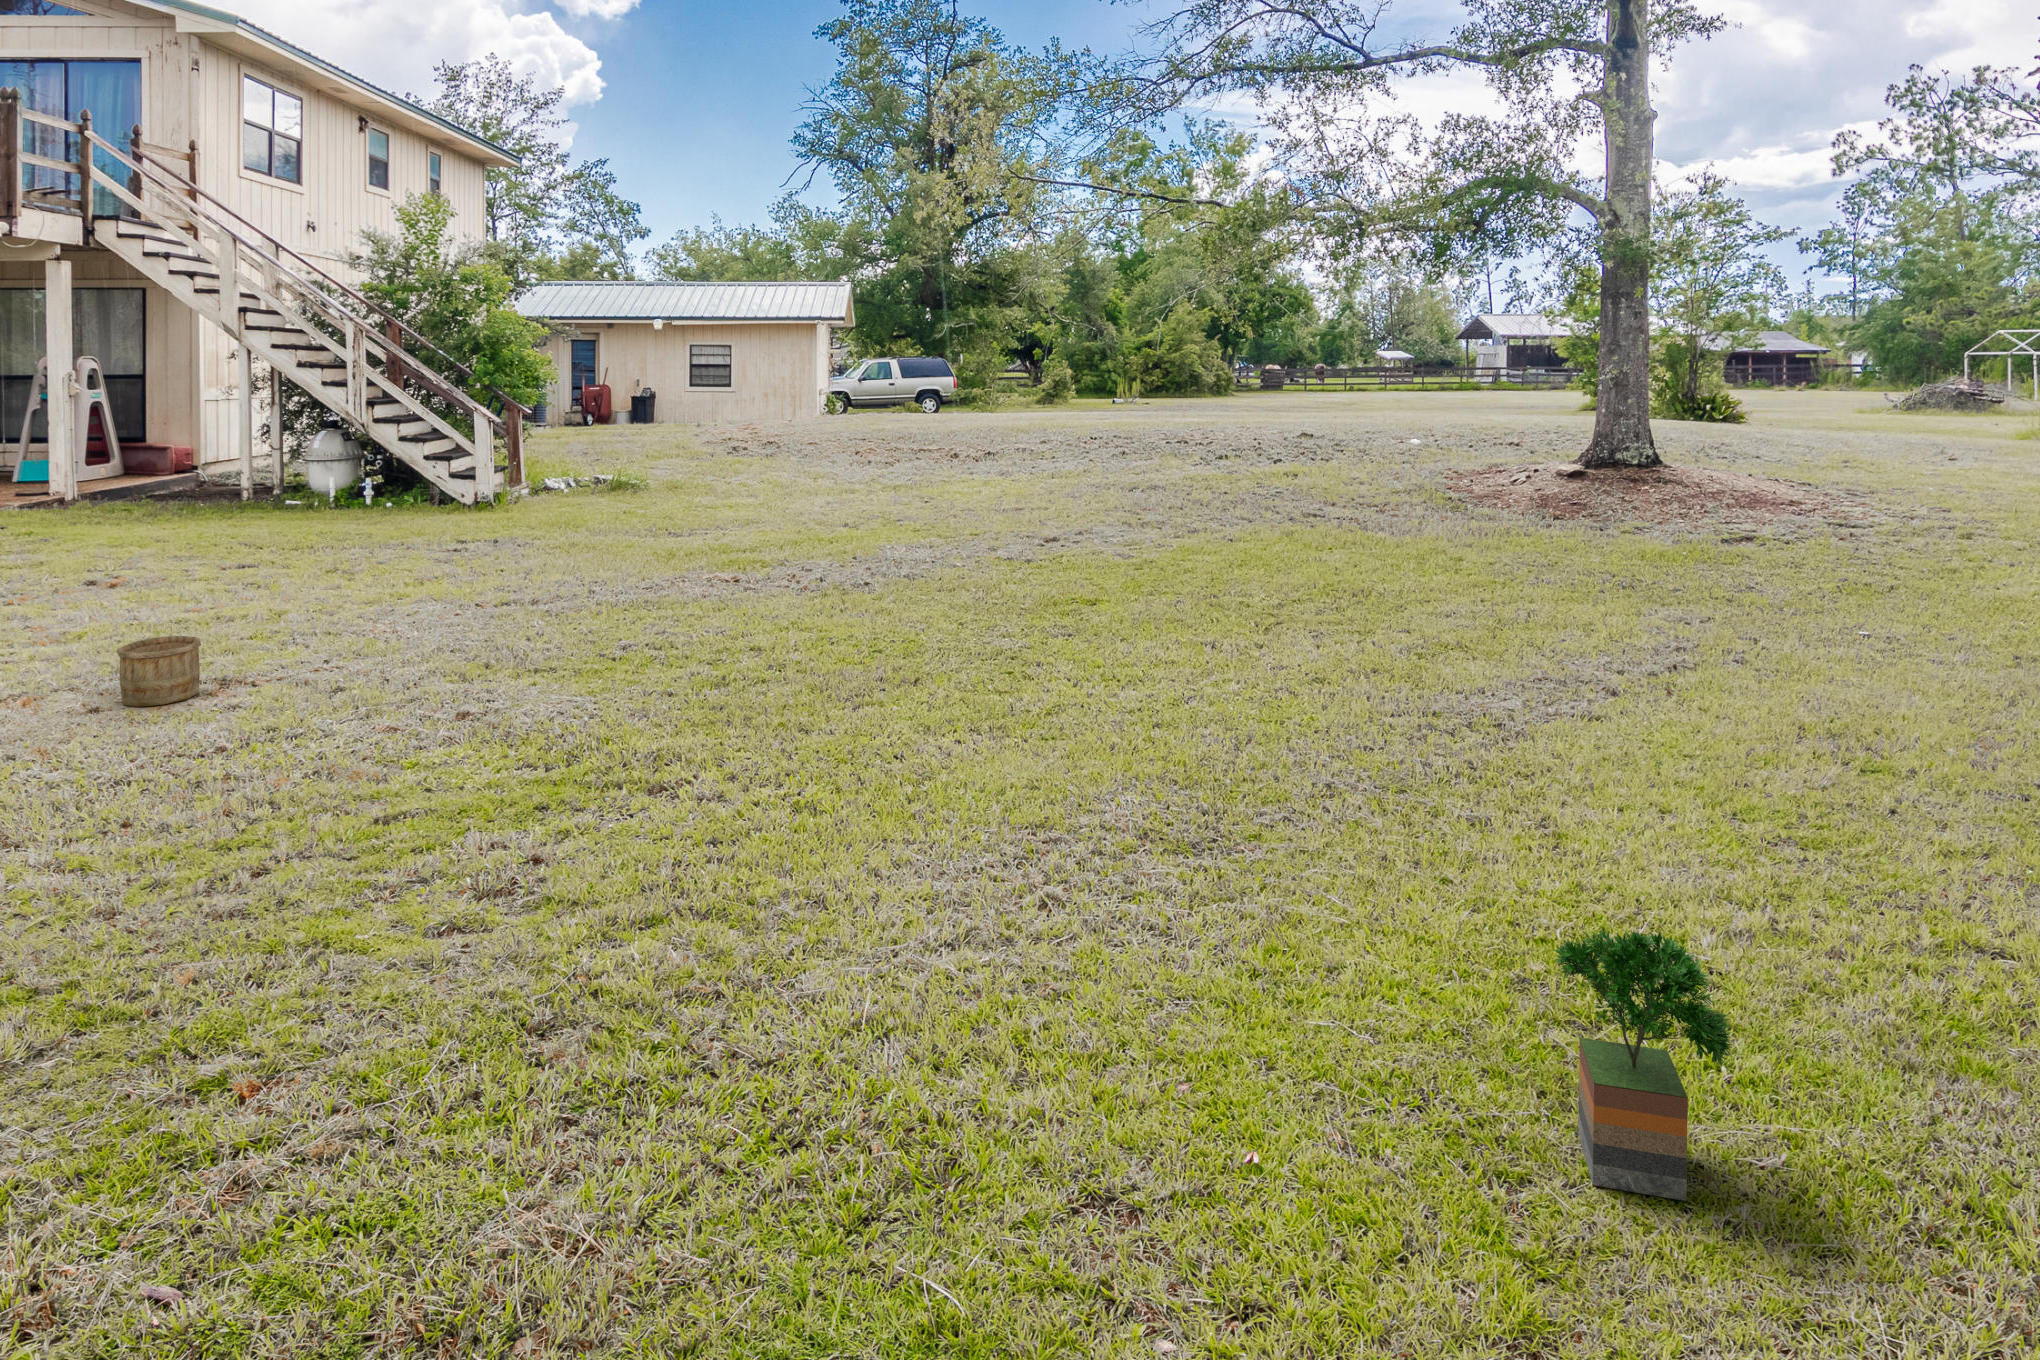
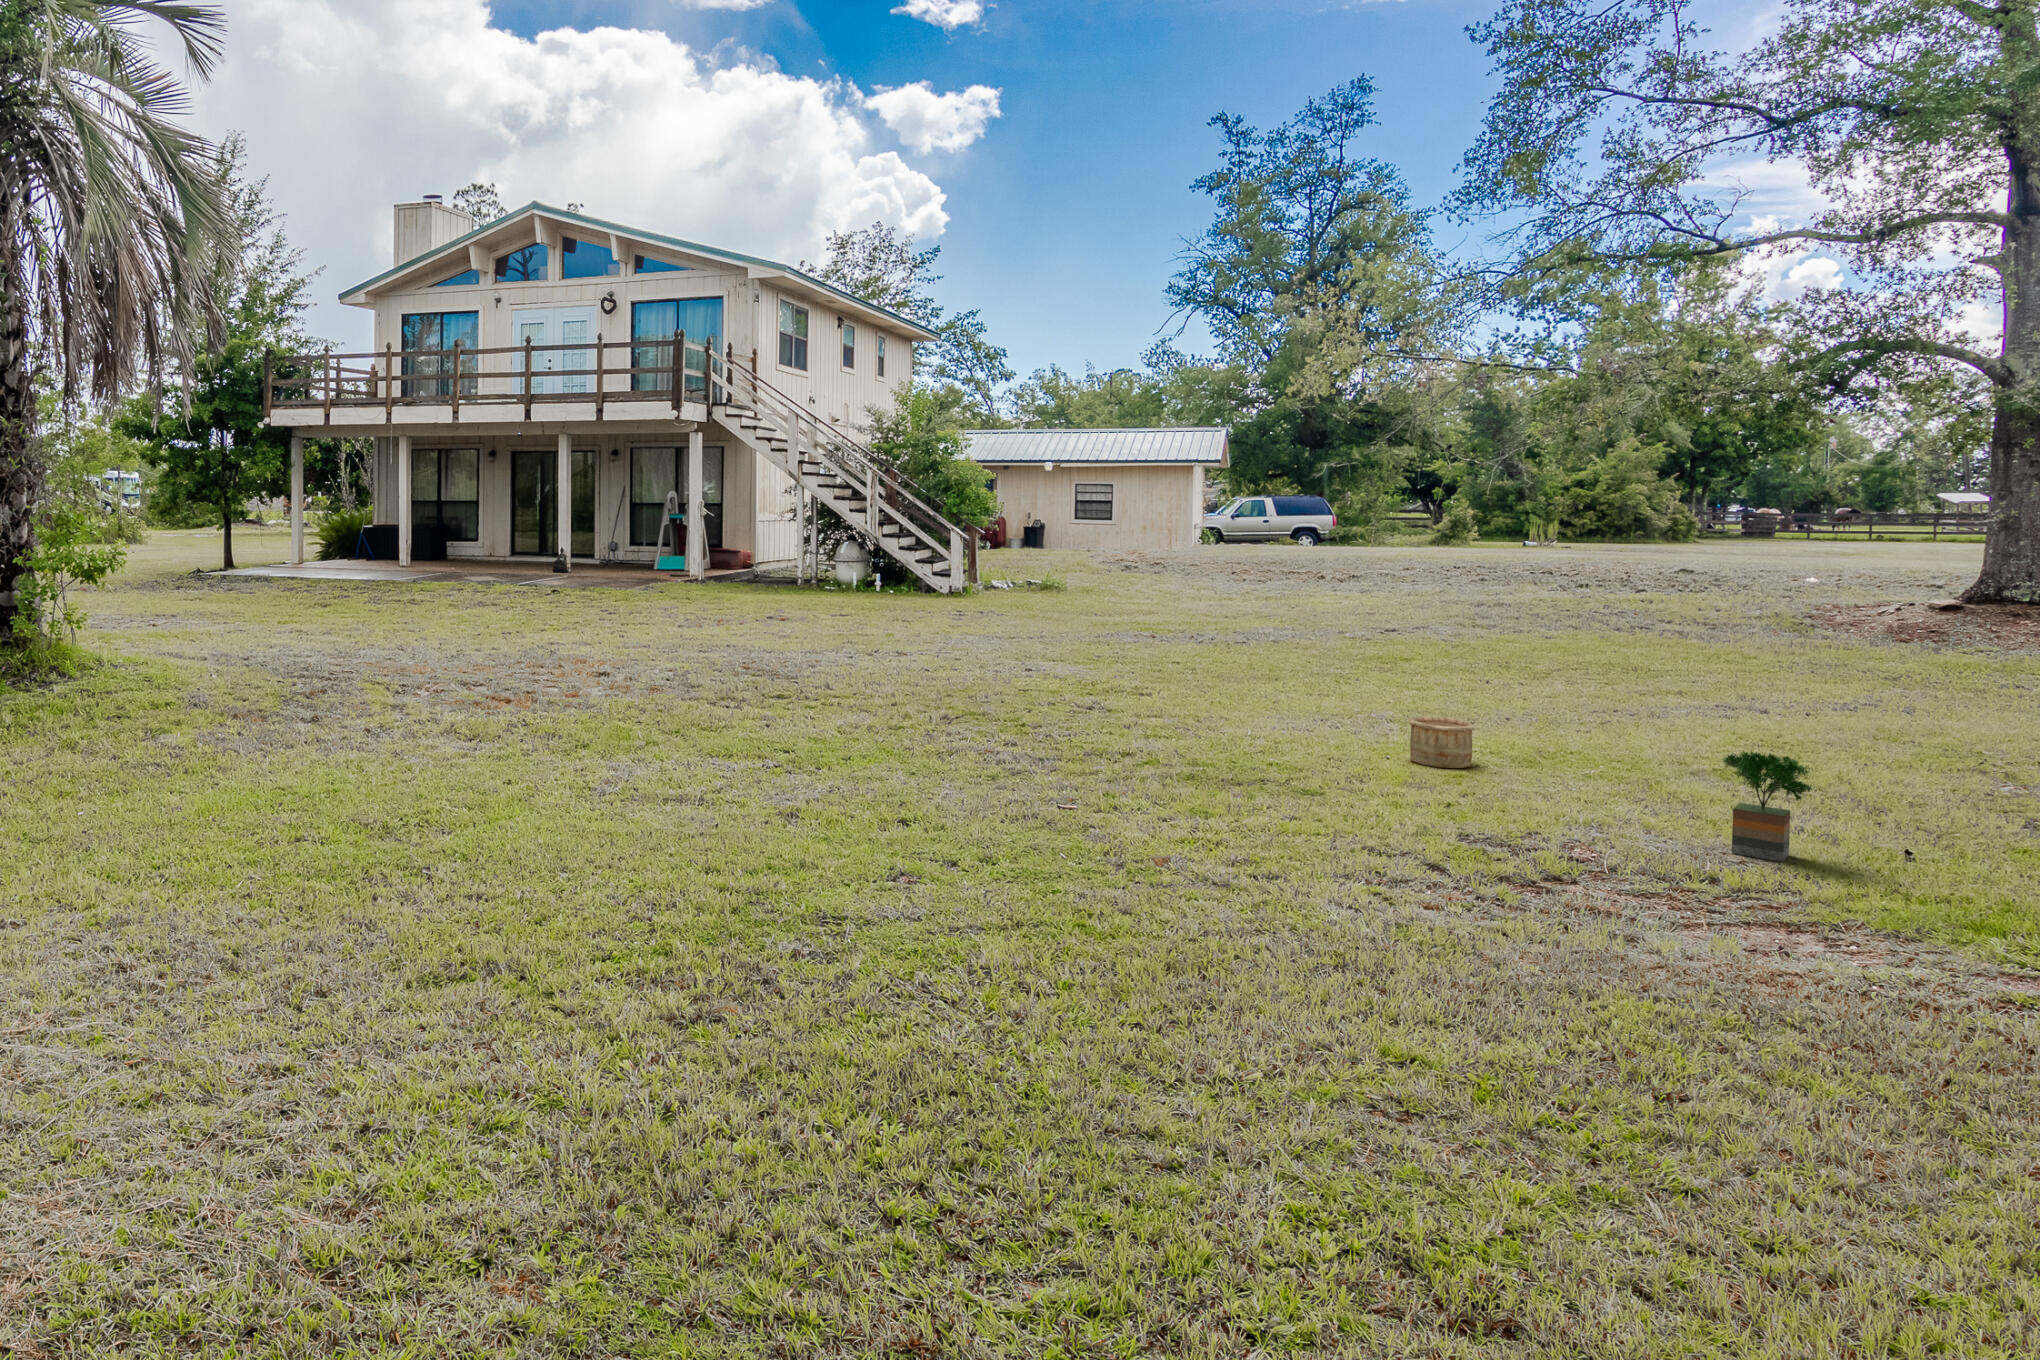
wooden bucket: present [117,636,201,707] -> present [1409,716,1475,768]

